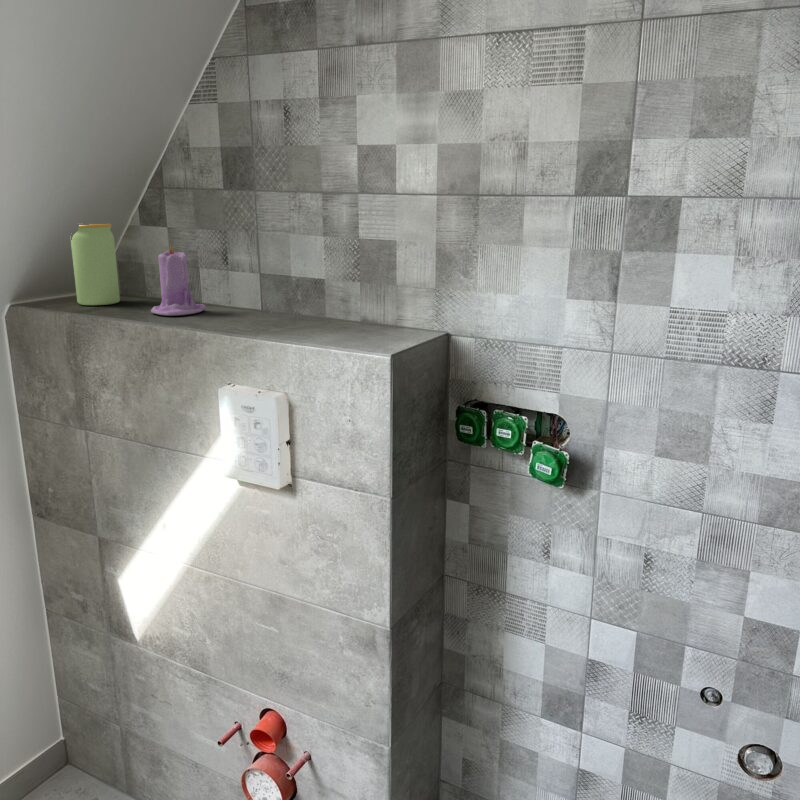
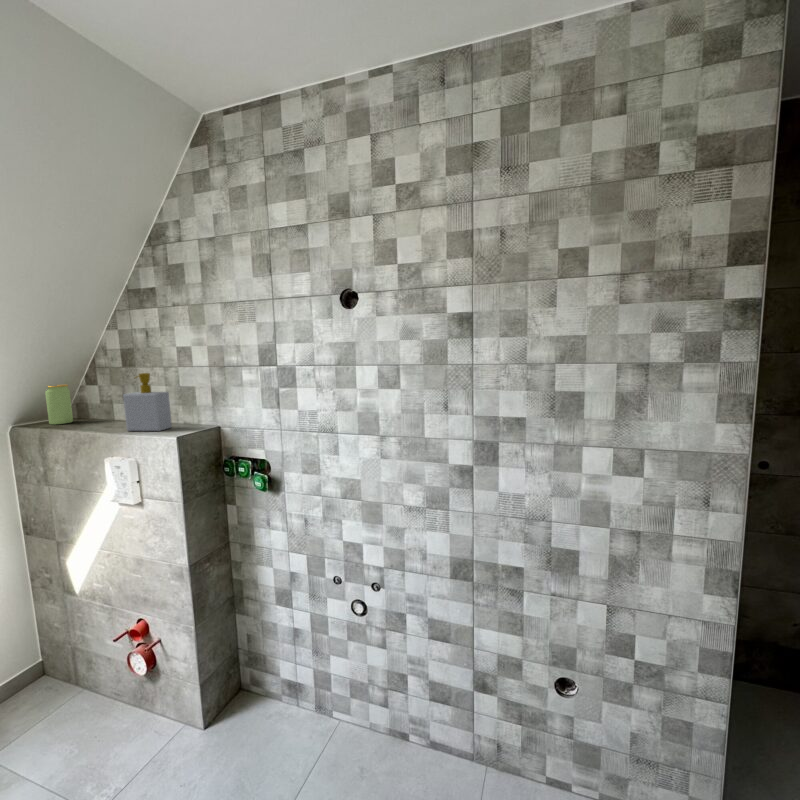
soap bottle: none [251,202,344,335] -> present [123,373,172,431]
candle: present [151,244,206,316] -> none [83,392,114,427]

